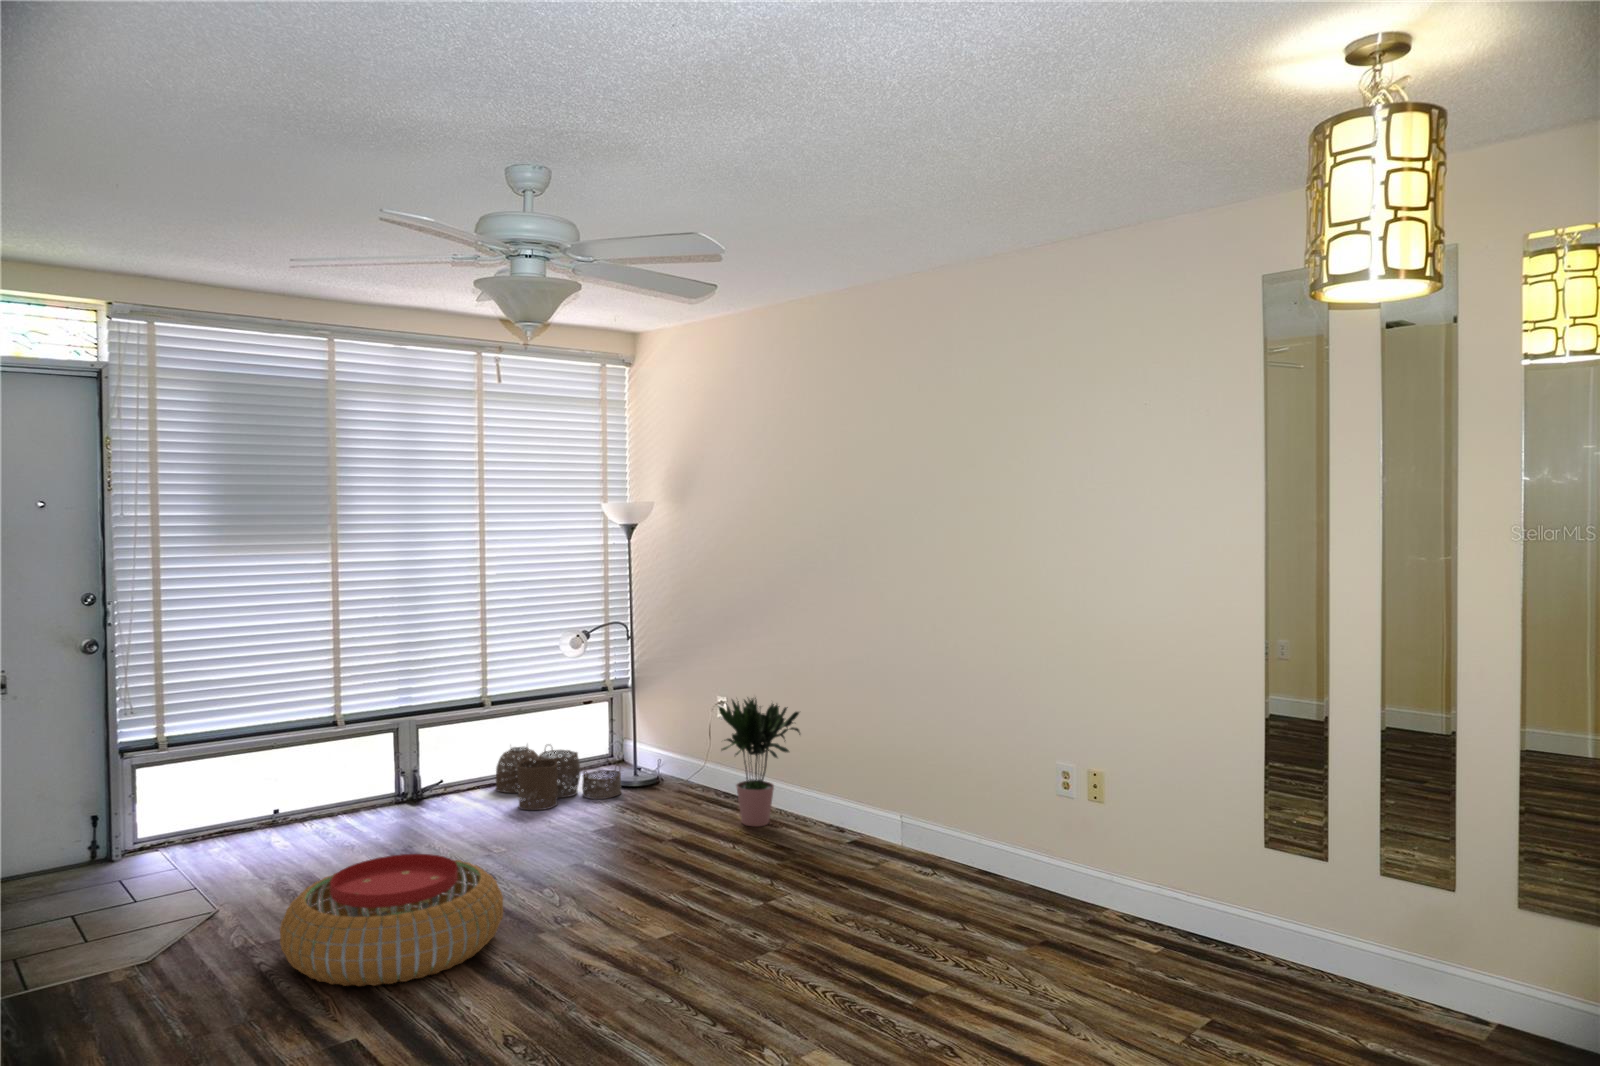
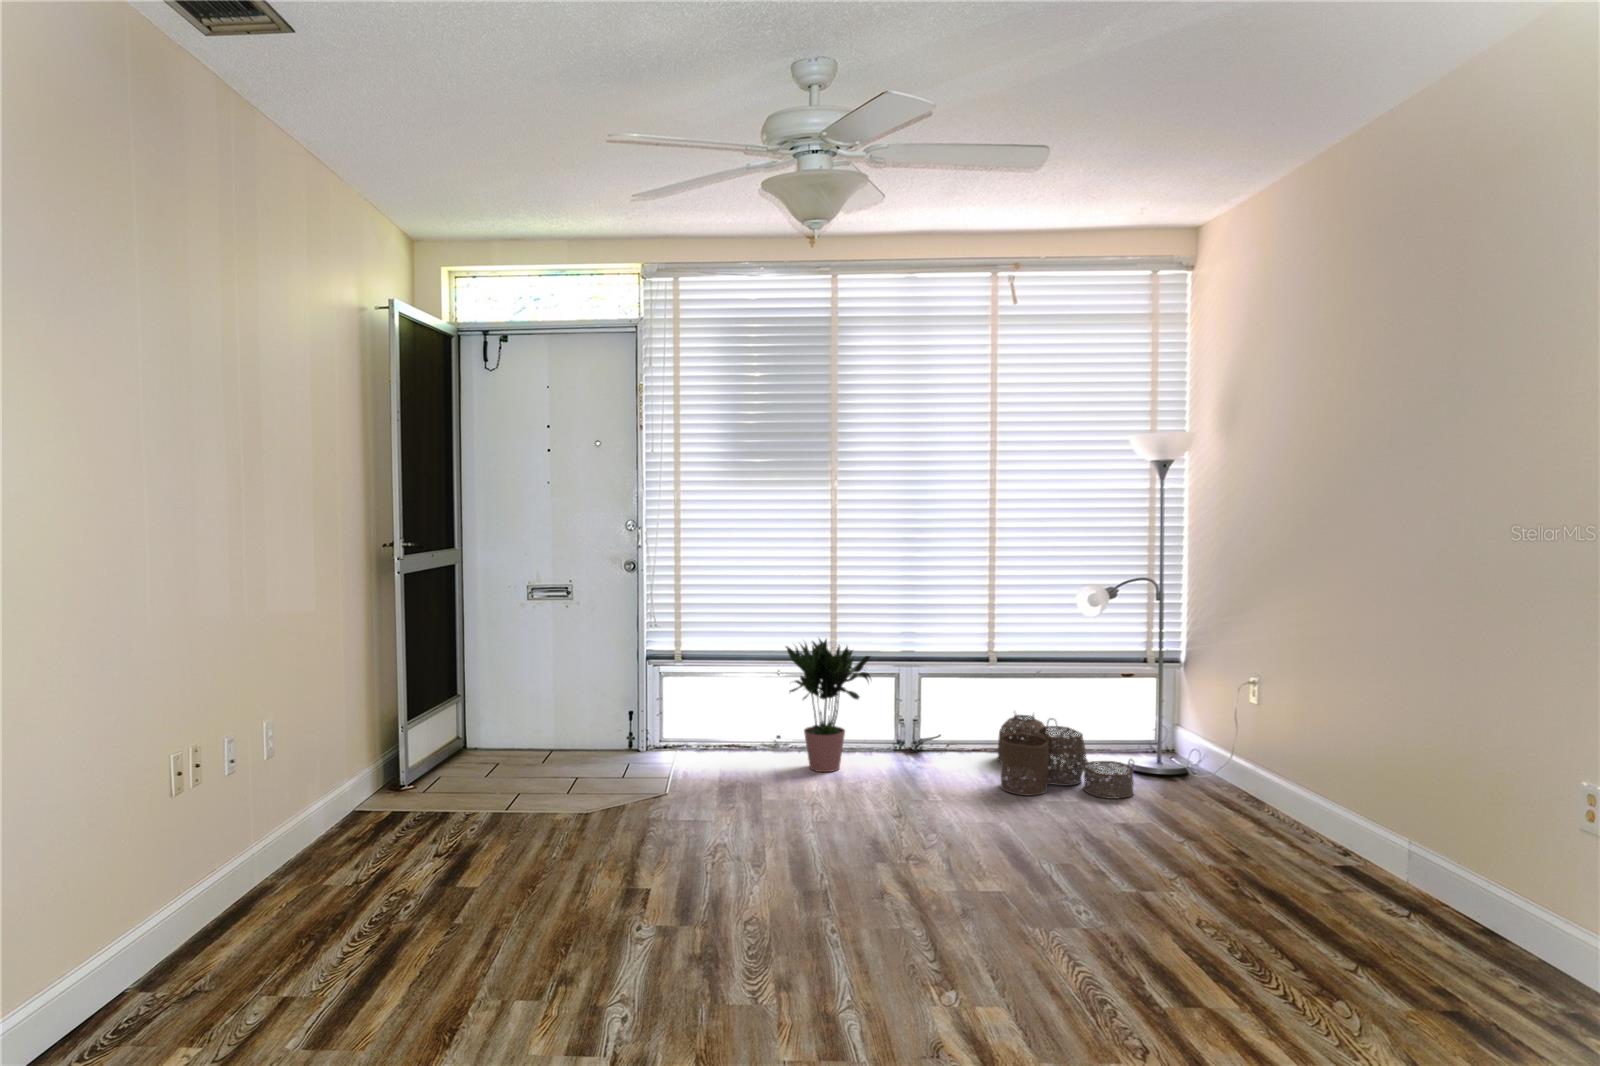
potted plant: present [718,697,800,826] -> present [786,639,870,772]
pouf: present [280,854,503,986] -> none [589,821,837,992]

